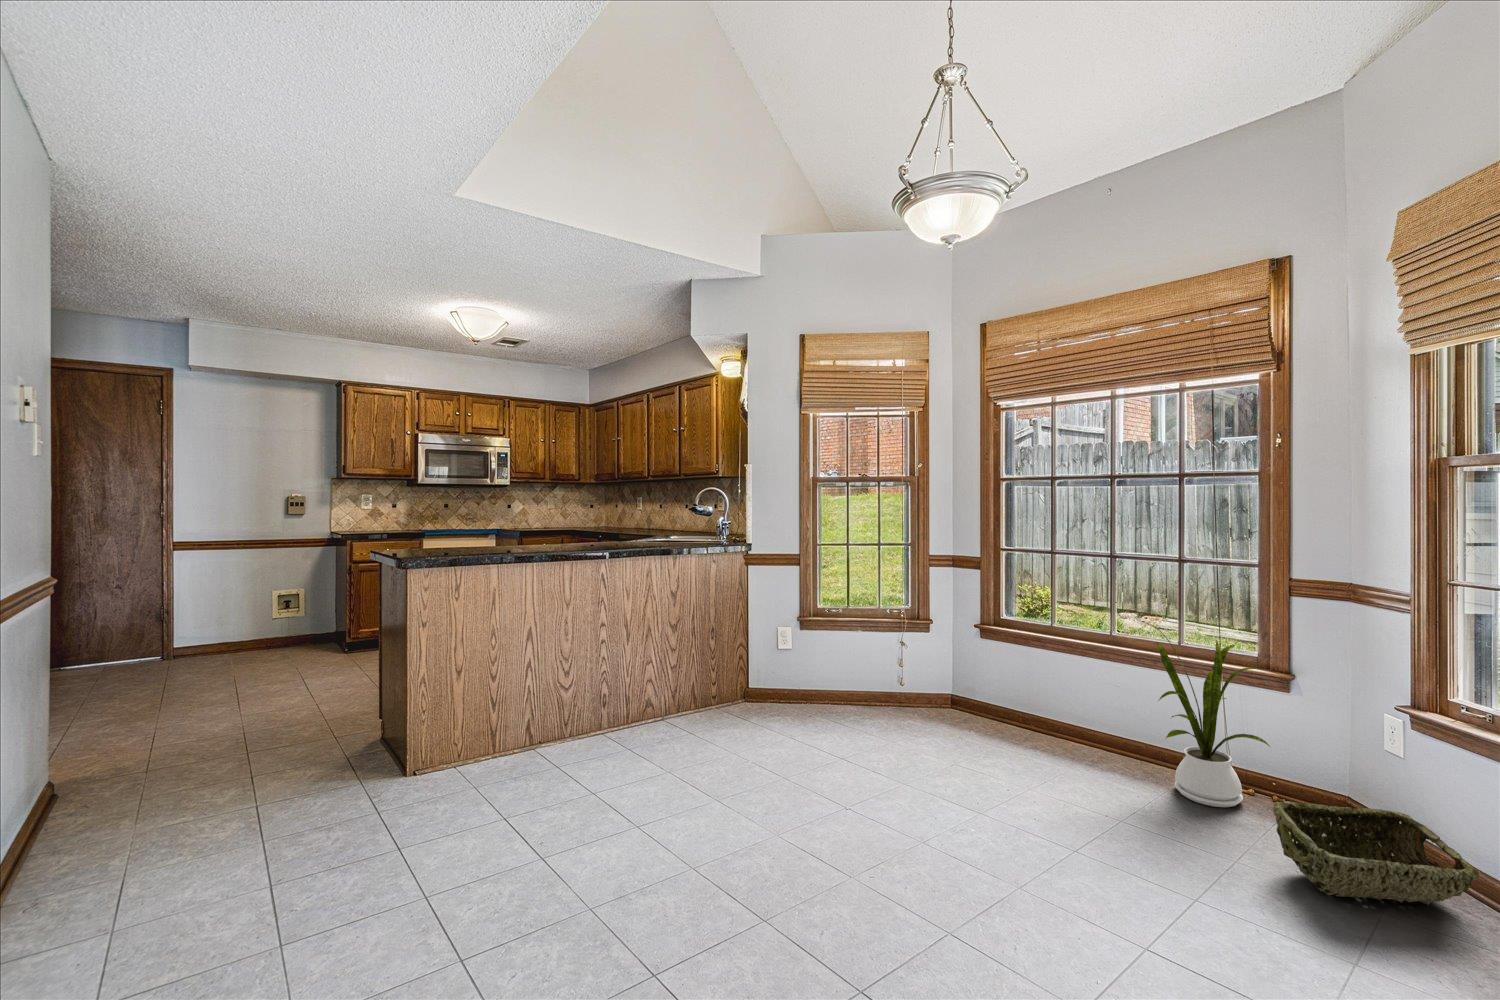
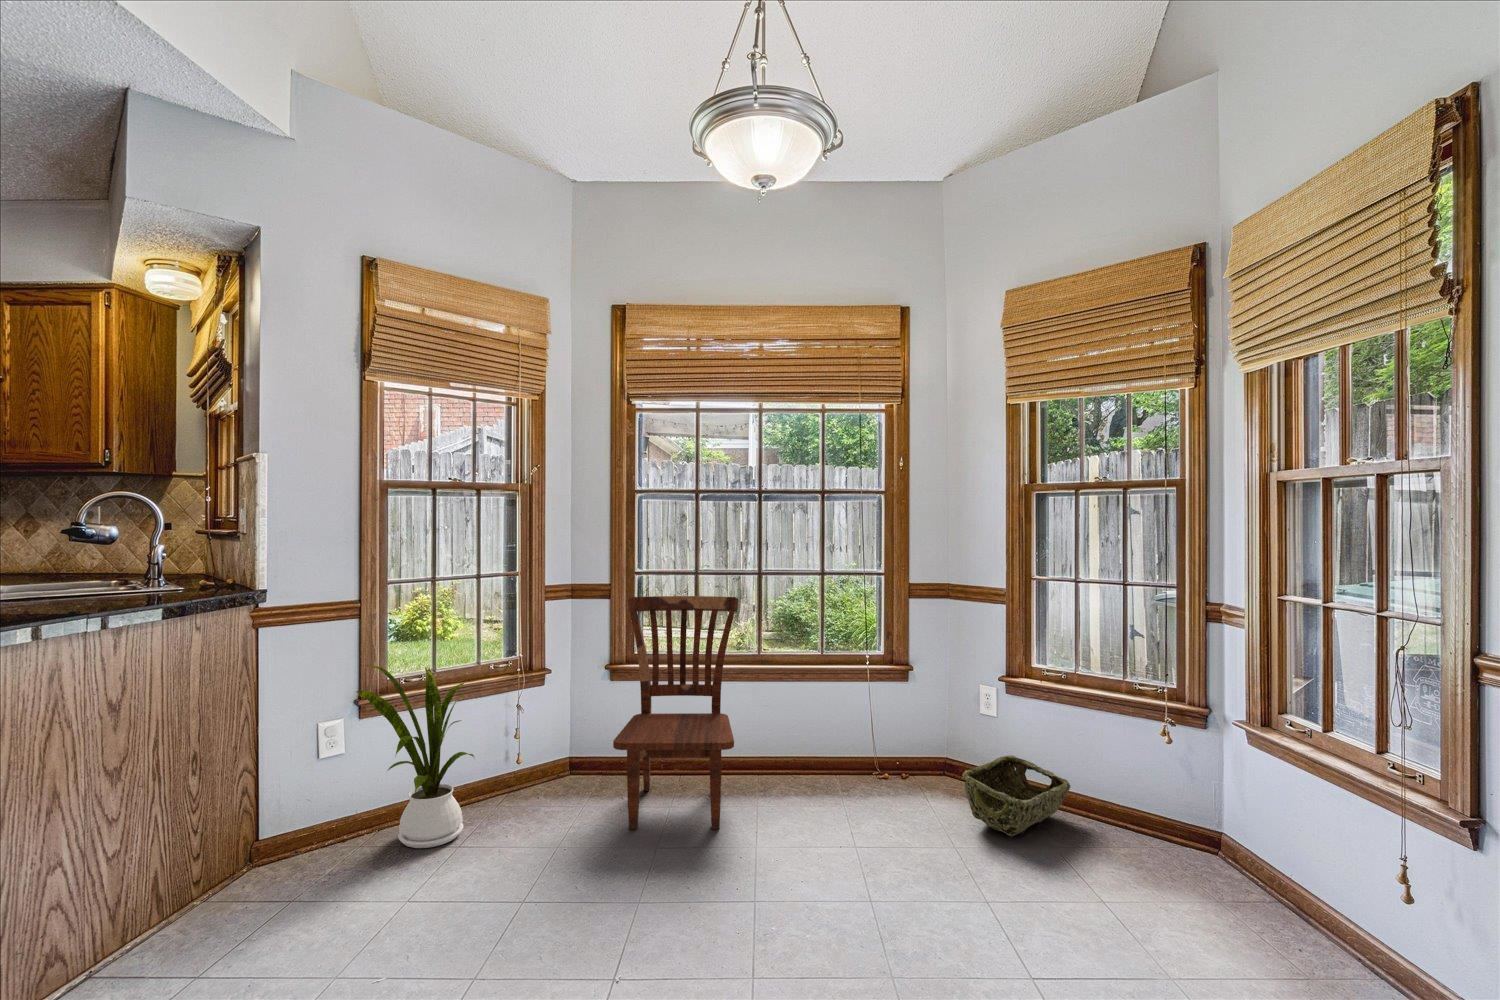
dining chair: none [934,568,1080,769] -> present [613,596,739,829]
house plant: present [1139,620,1270,807] -> present [356,665,474,848]

